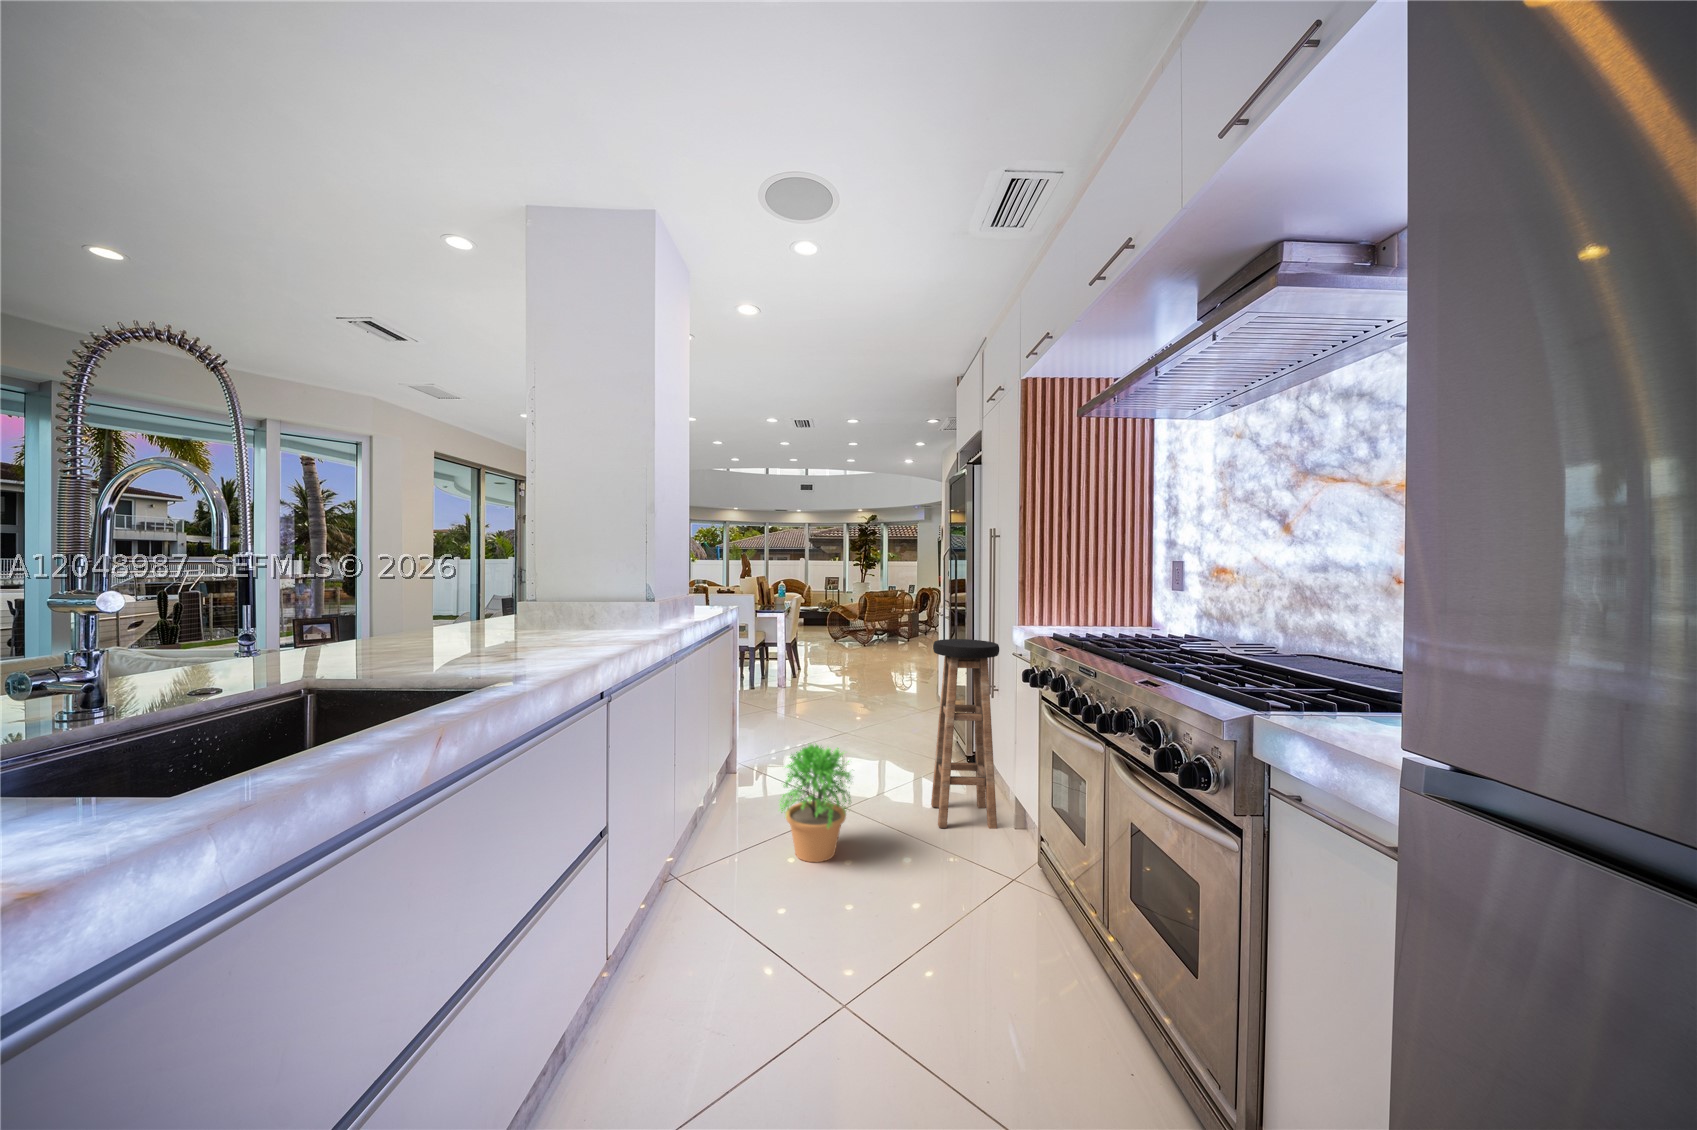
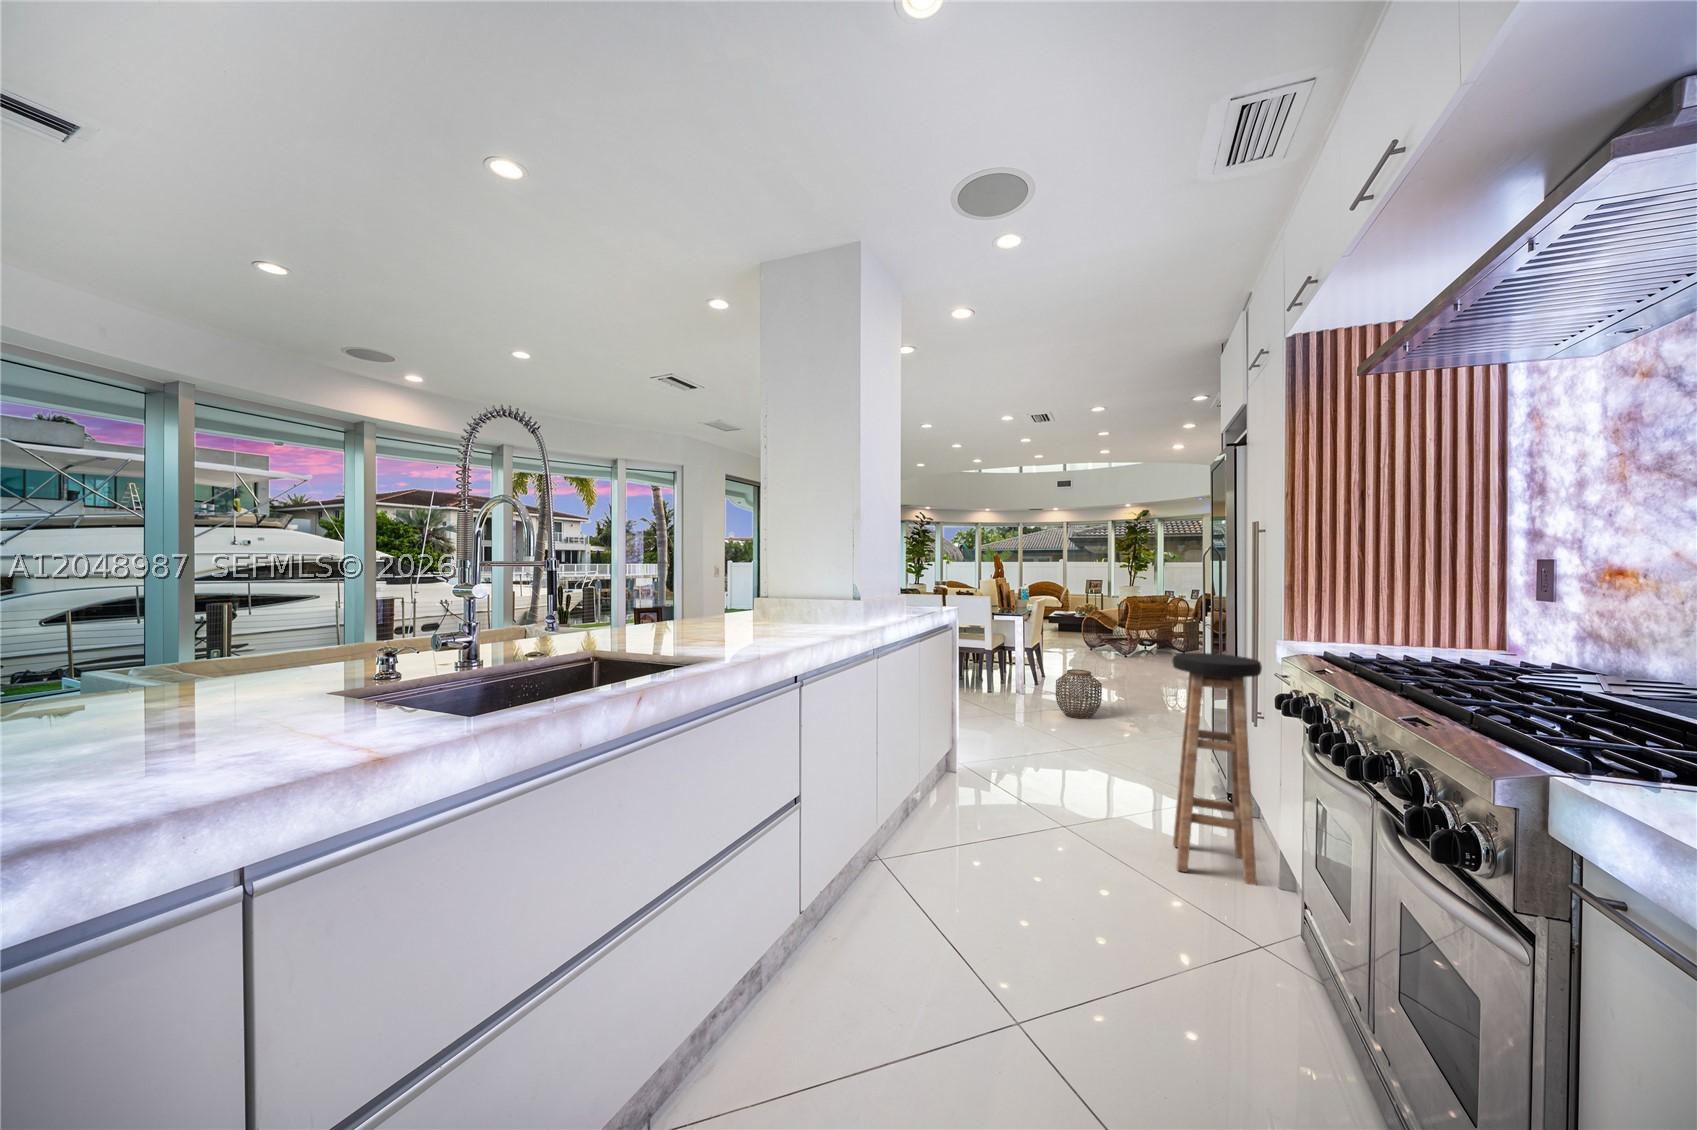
woven basket: none [814,659,853,703] -> present [1056,669,1102,719]
potted plant: present [780,744,851,862] -> none [982,753,1073,880]

